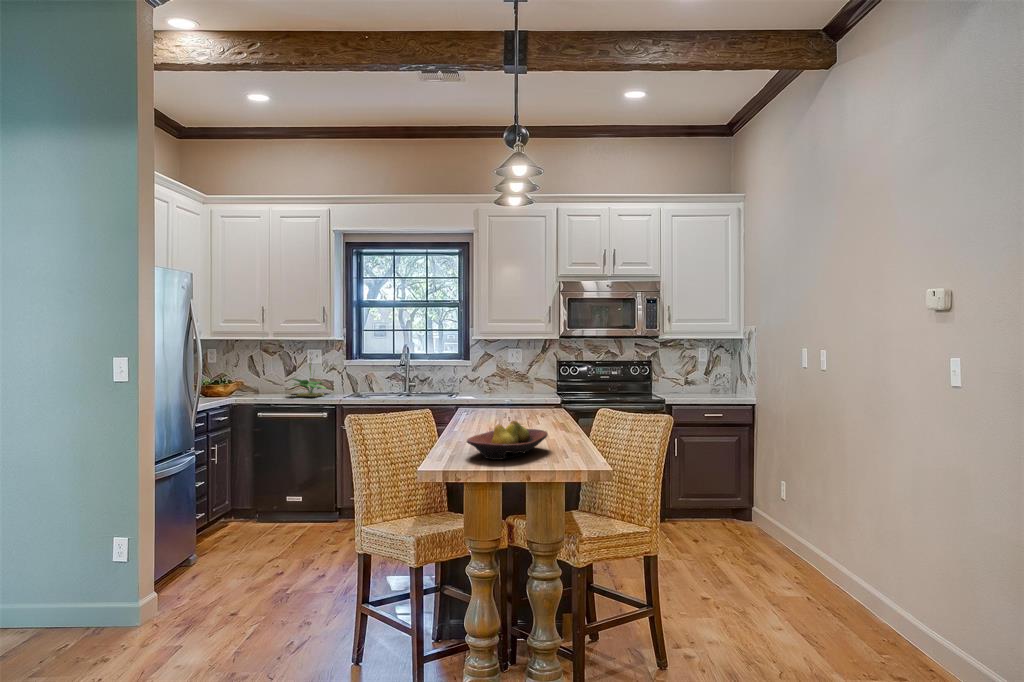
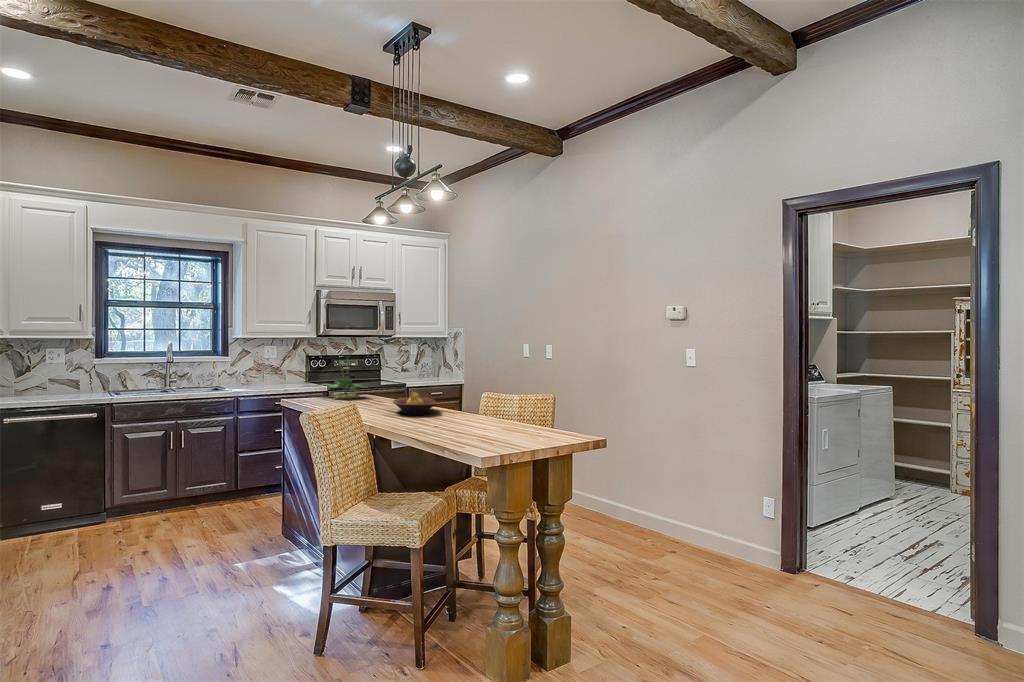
potted plant: present [292,361,330,396] -> present [321,358,368,399]

